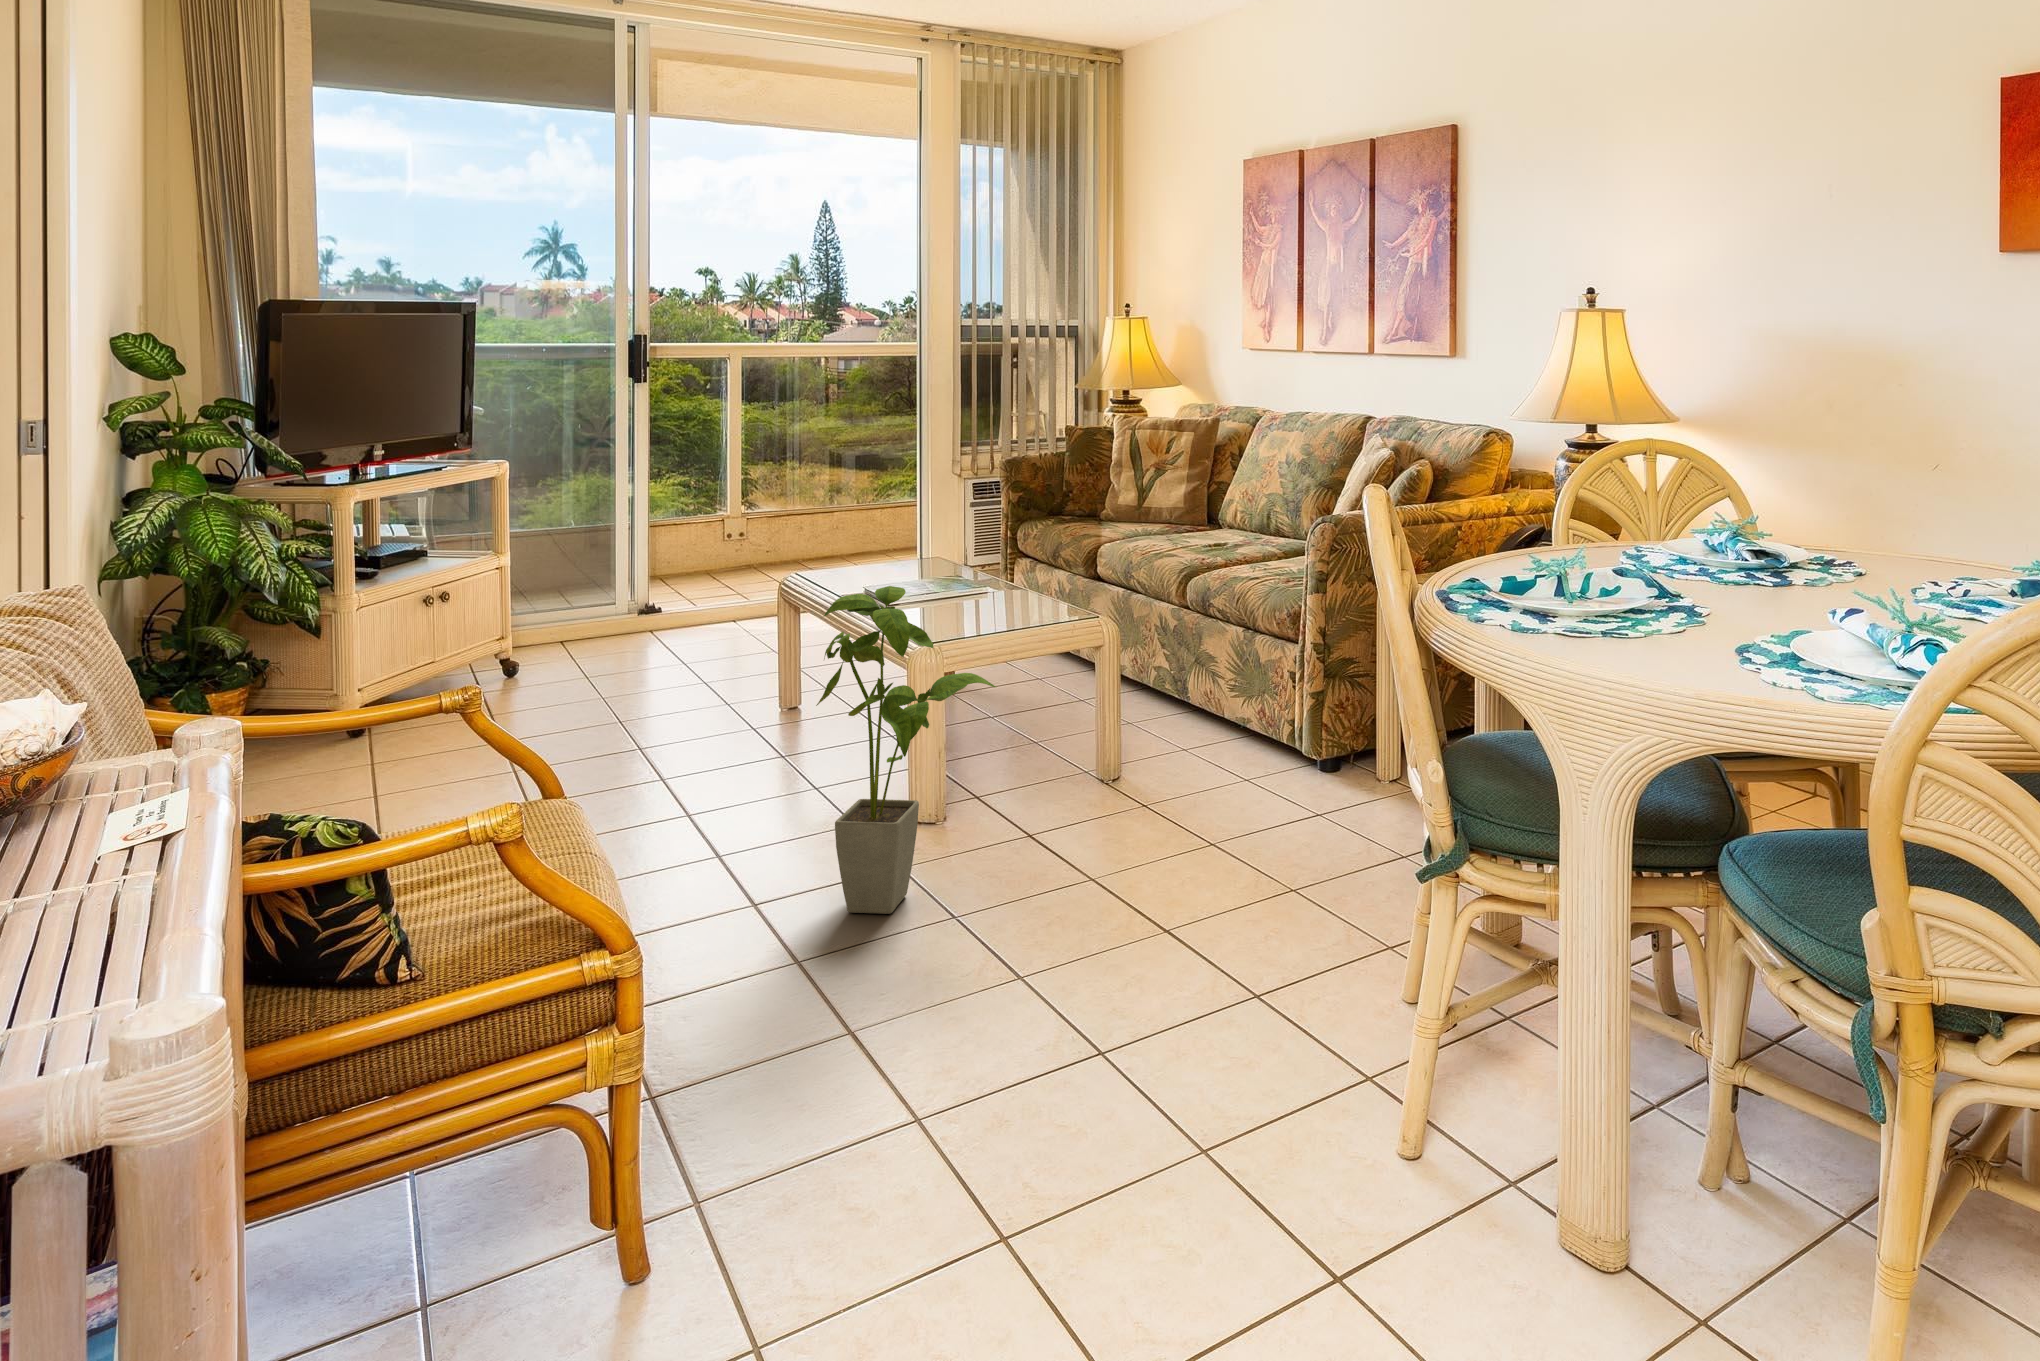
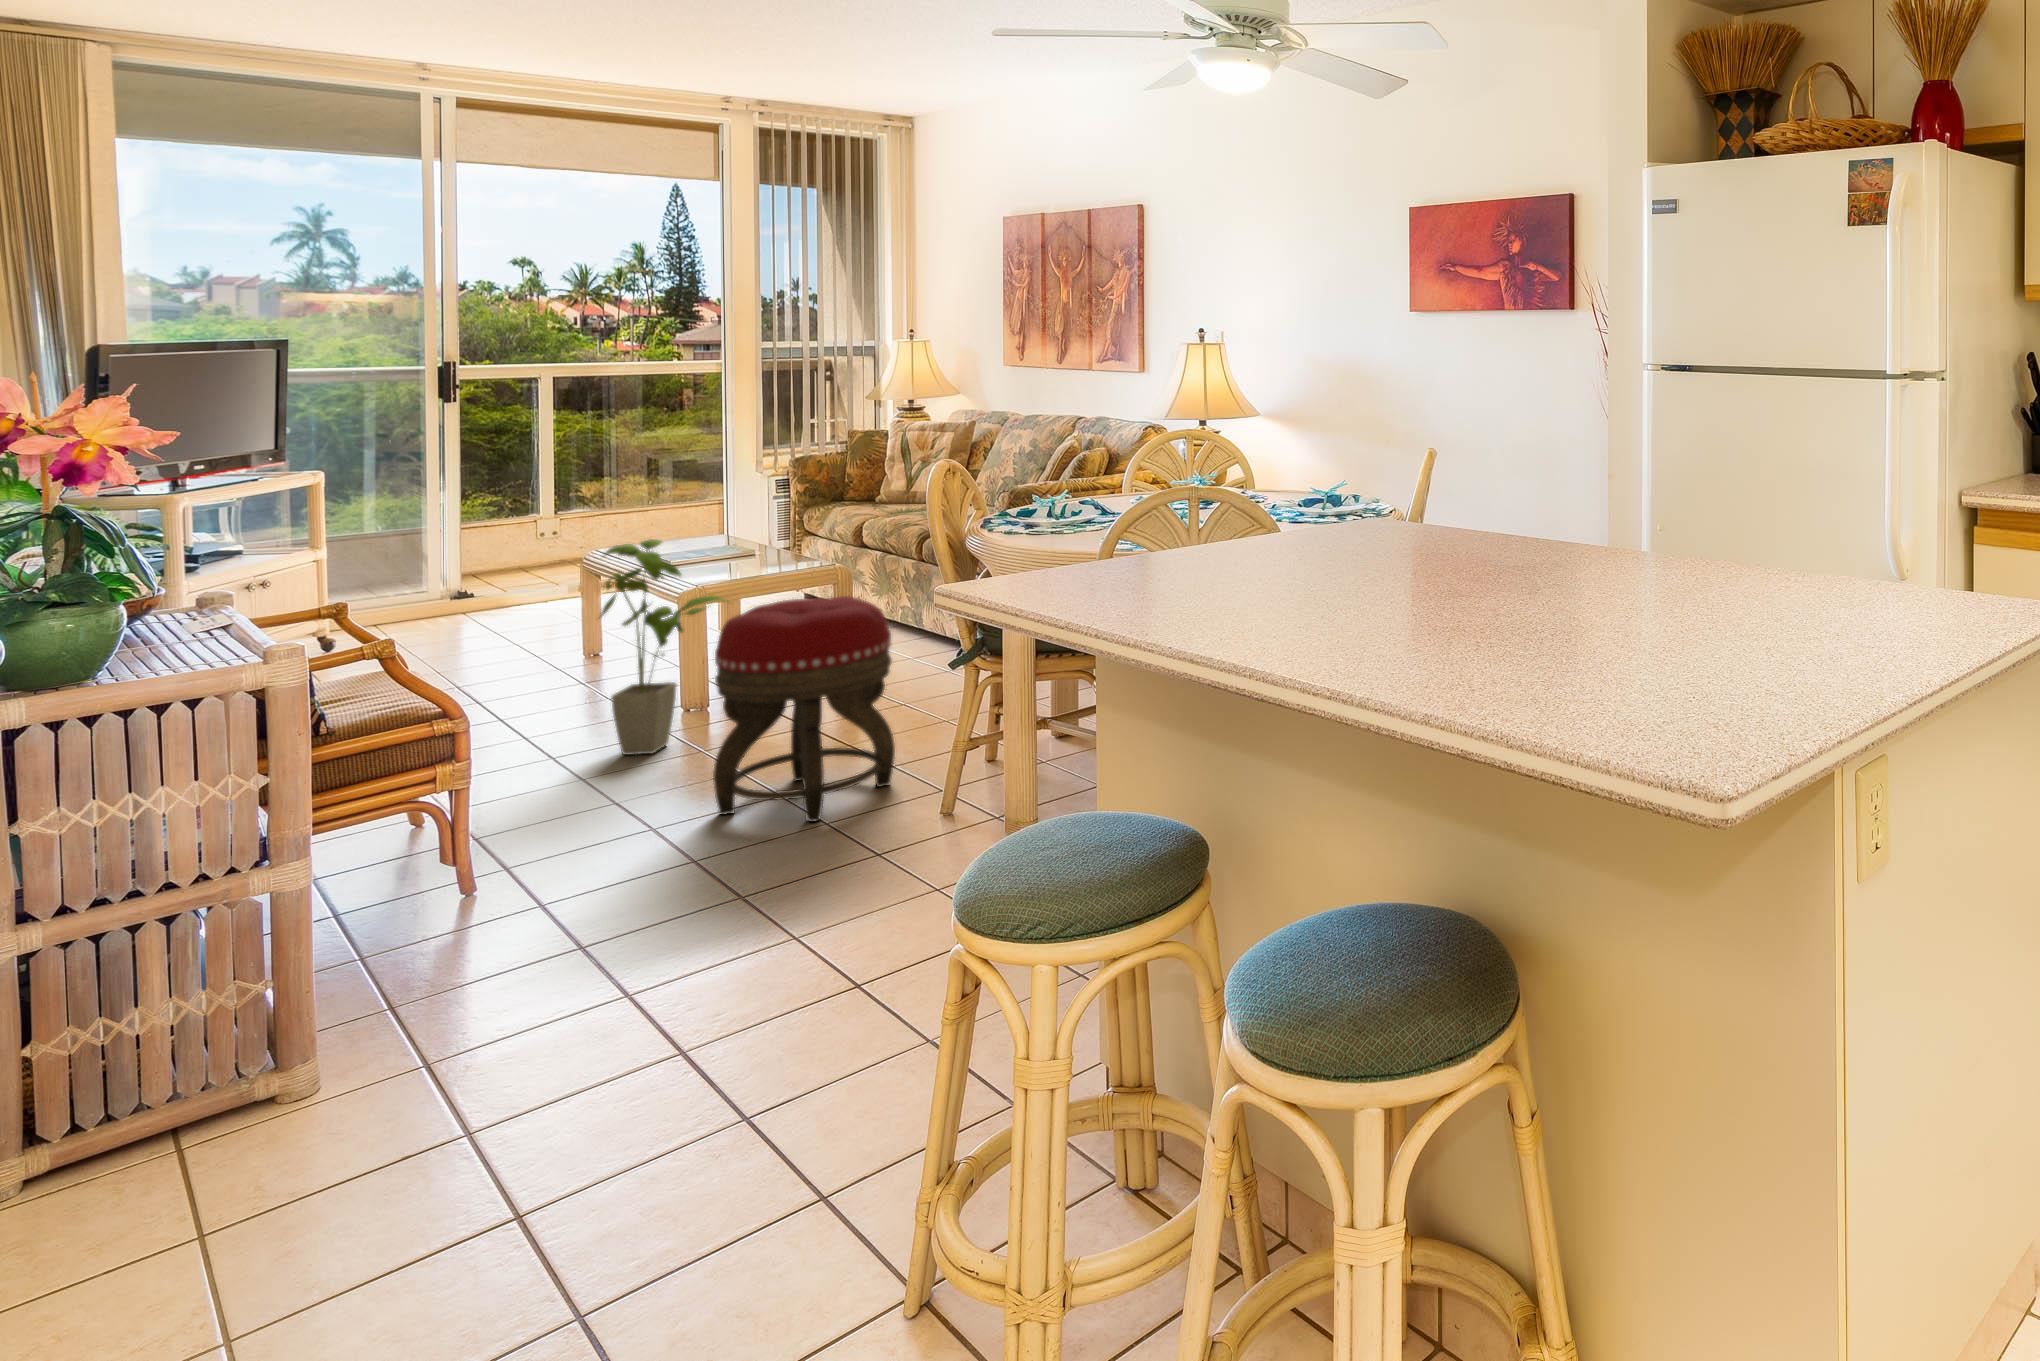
footstool: none [1007,708,1282,1142] -> present [713,596,895,822]

